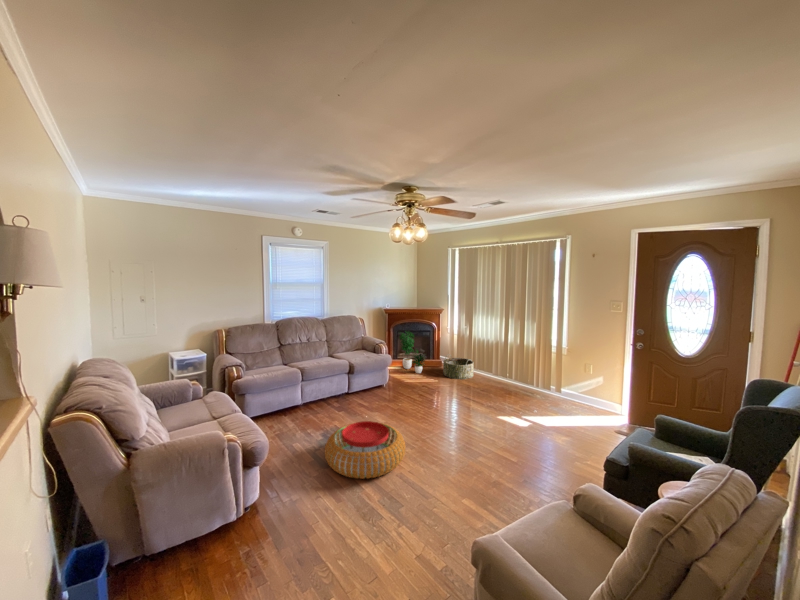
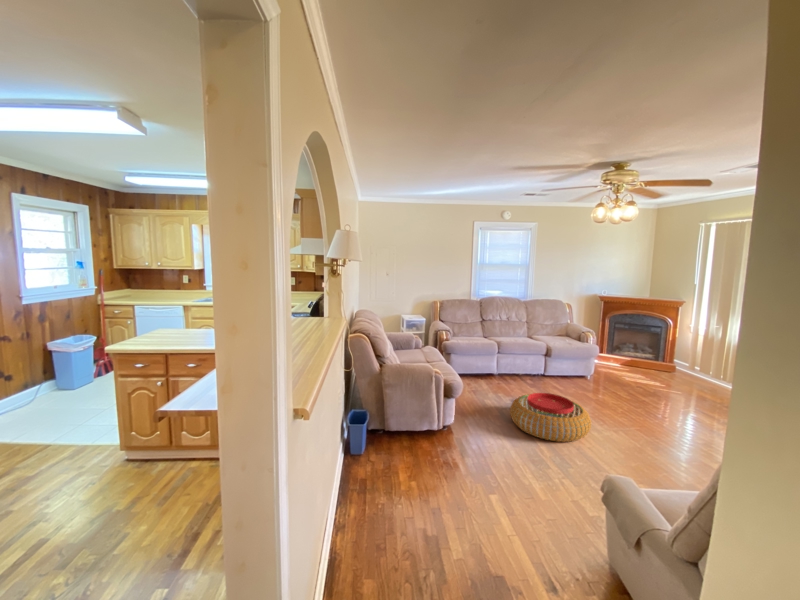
potted plant: present [400,332,425,373] -> none [614,321,650,373]
basket: present [443,354,474,379] -> none [672,357,721,390]

